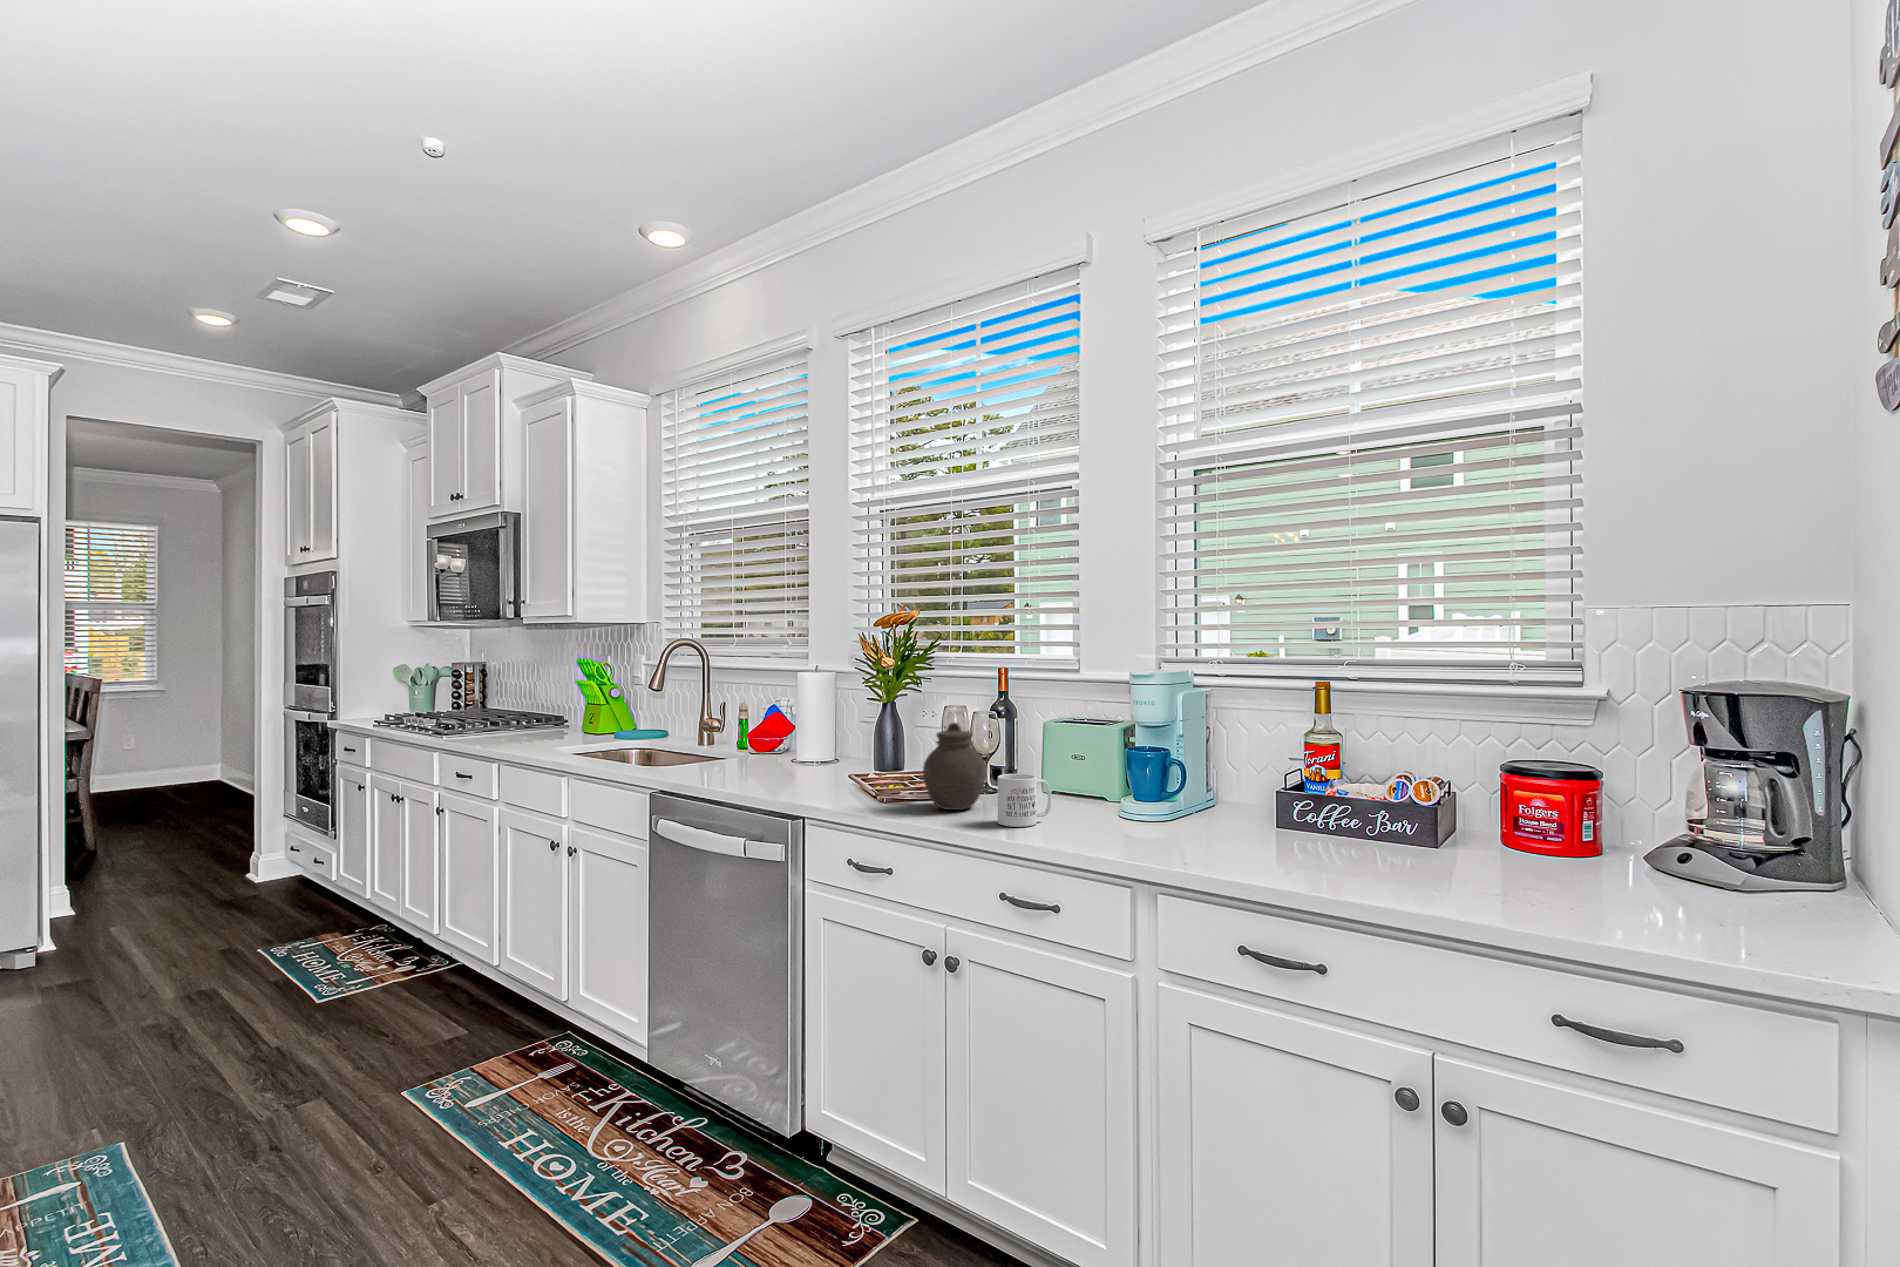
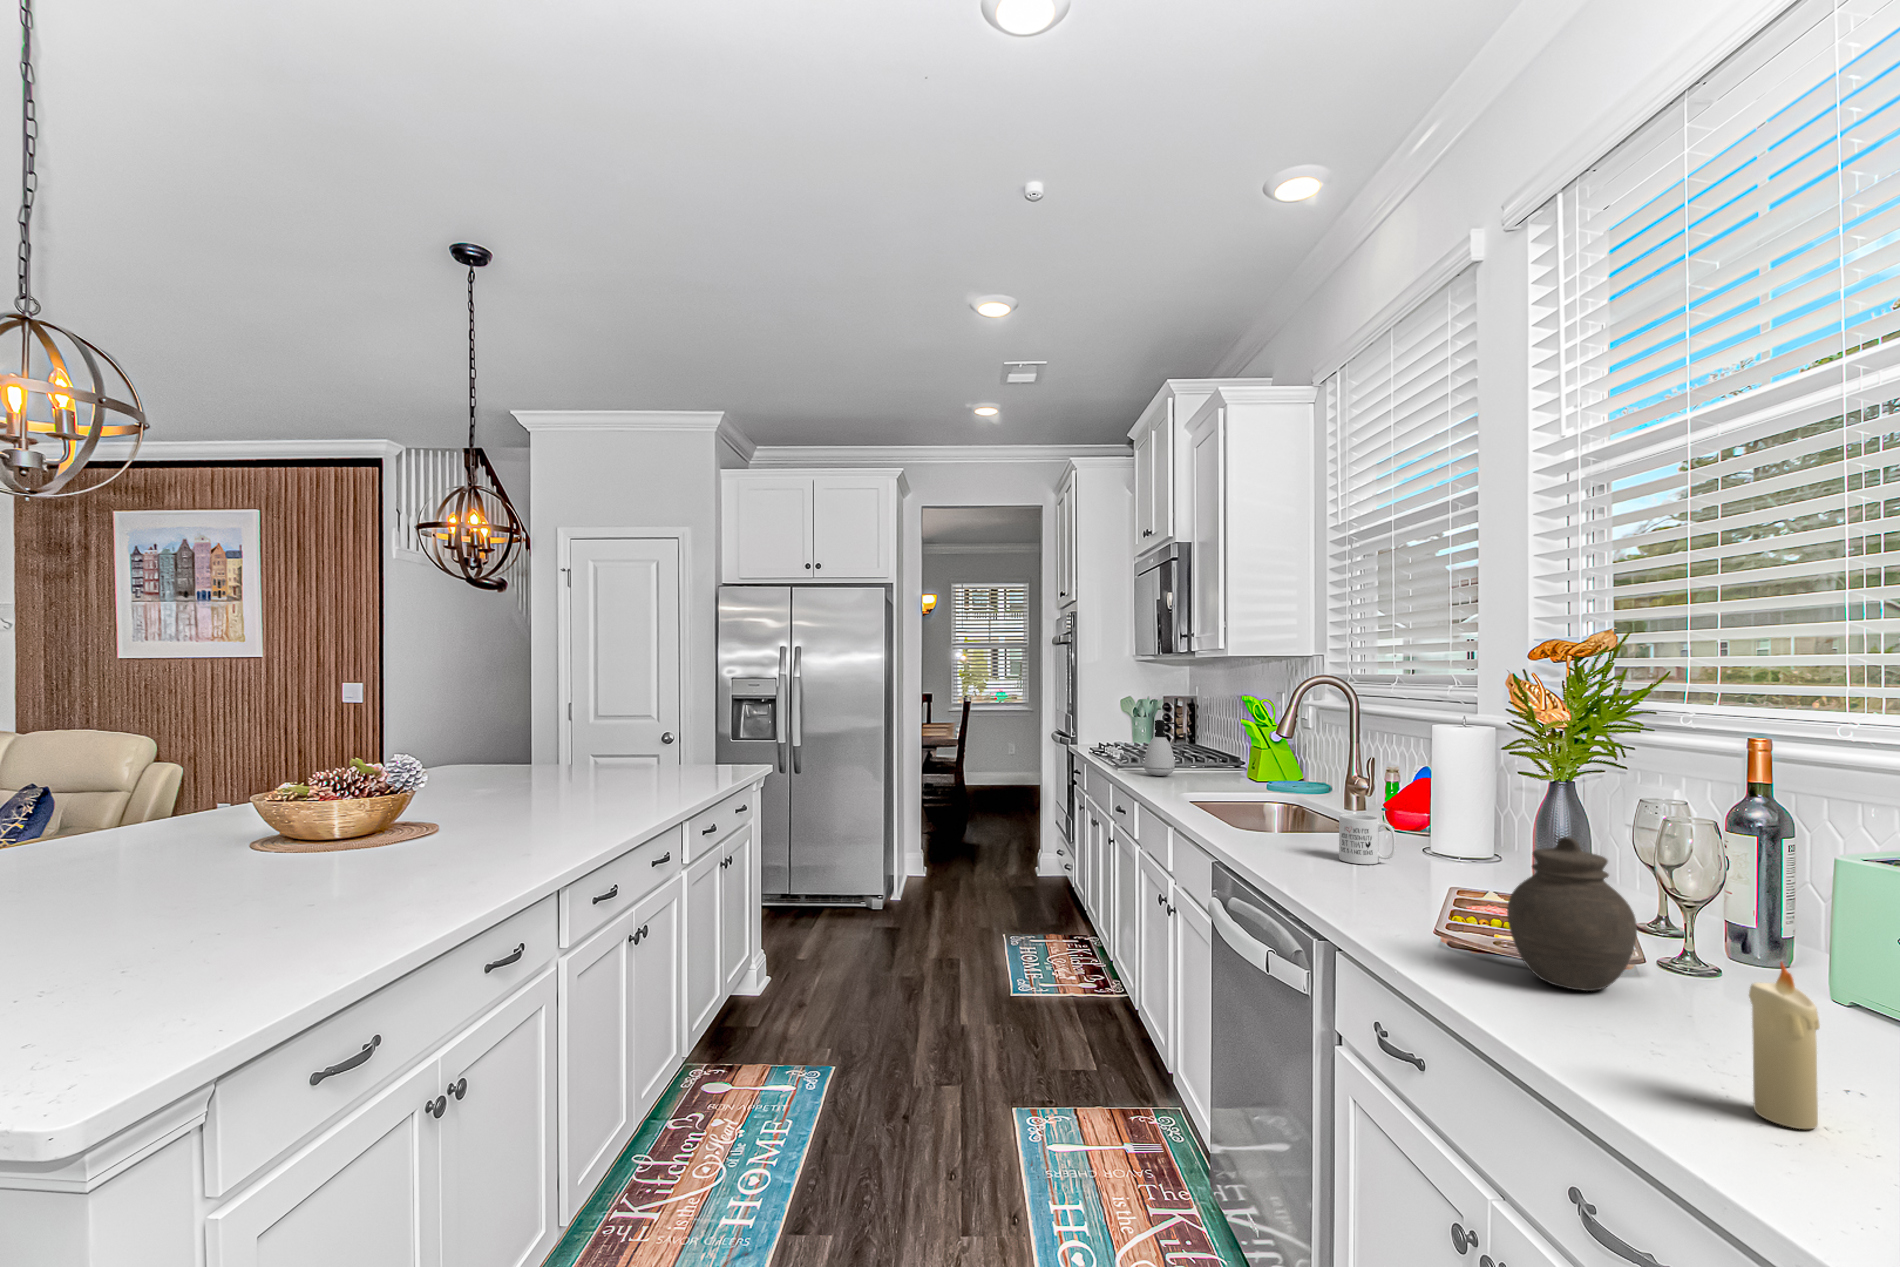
soap dispenser: none [481,682,514,738] -> present [1144,720,1176,776]
candle: none [1068,760,1093,835] -> present [1749,962,1820,1129]
mug: present [998,774,1052,827] -> present [1339,814,1396,864]

